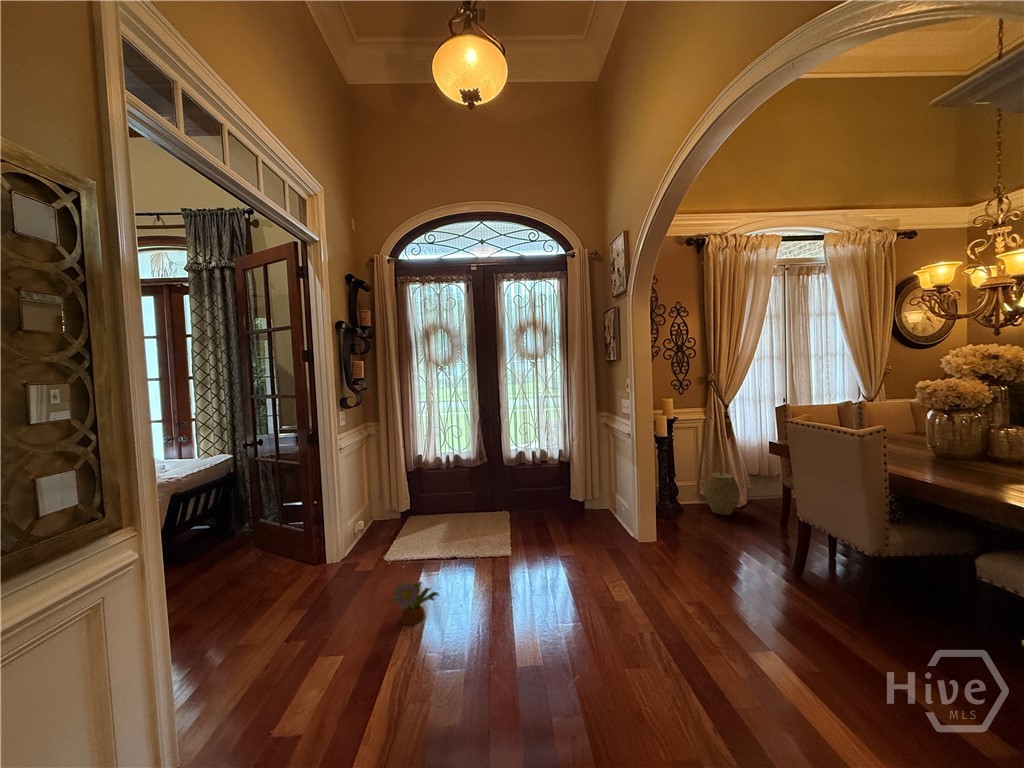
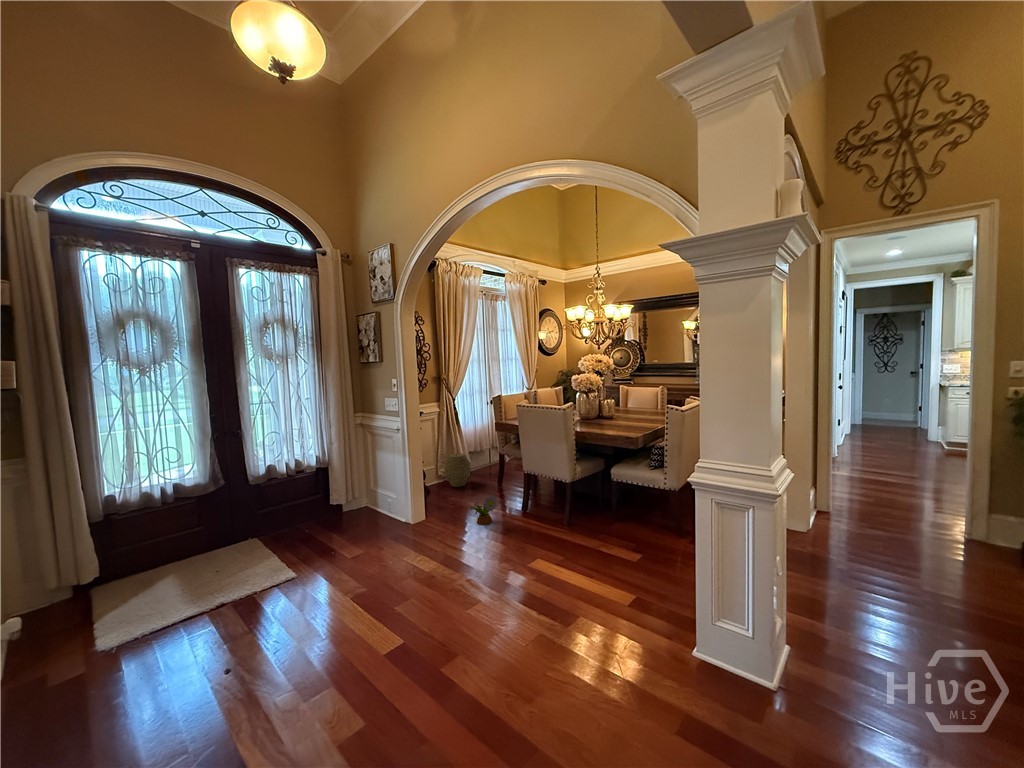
decorative plant: present [392,582,439,625] -> present [470,495,497,525]

